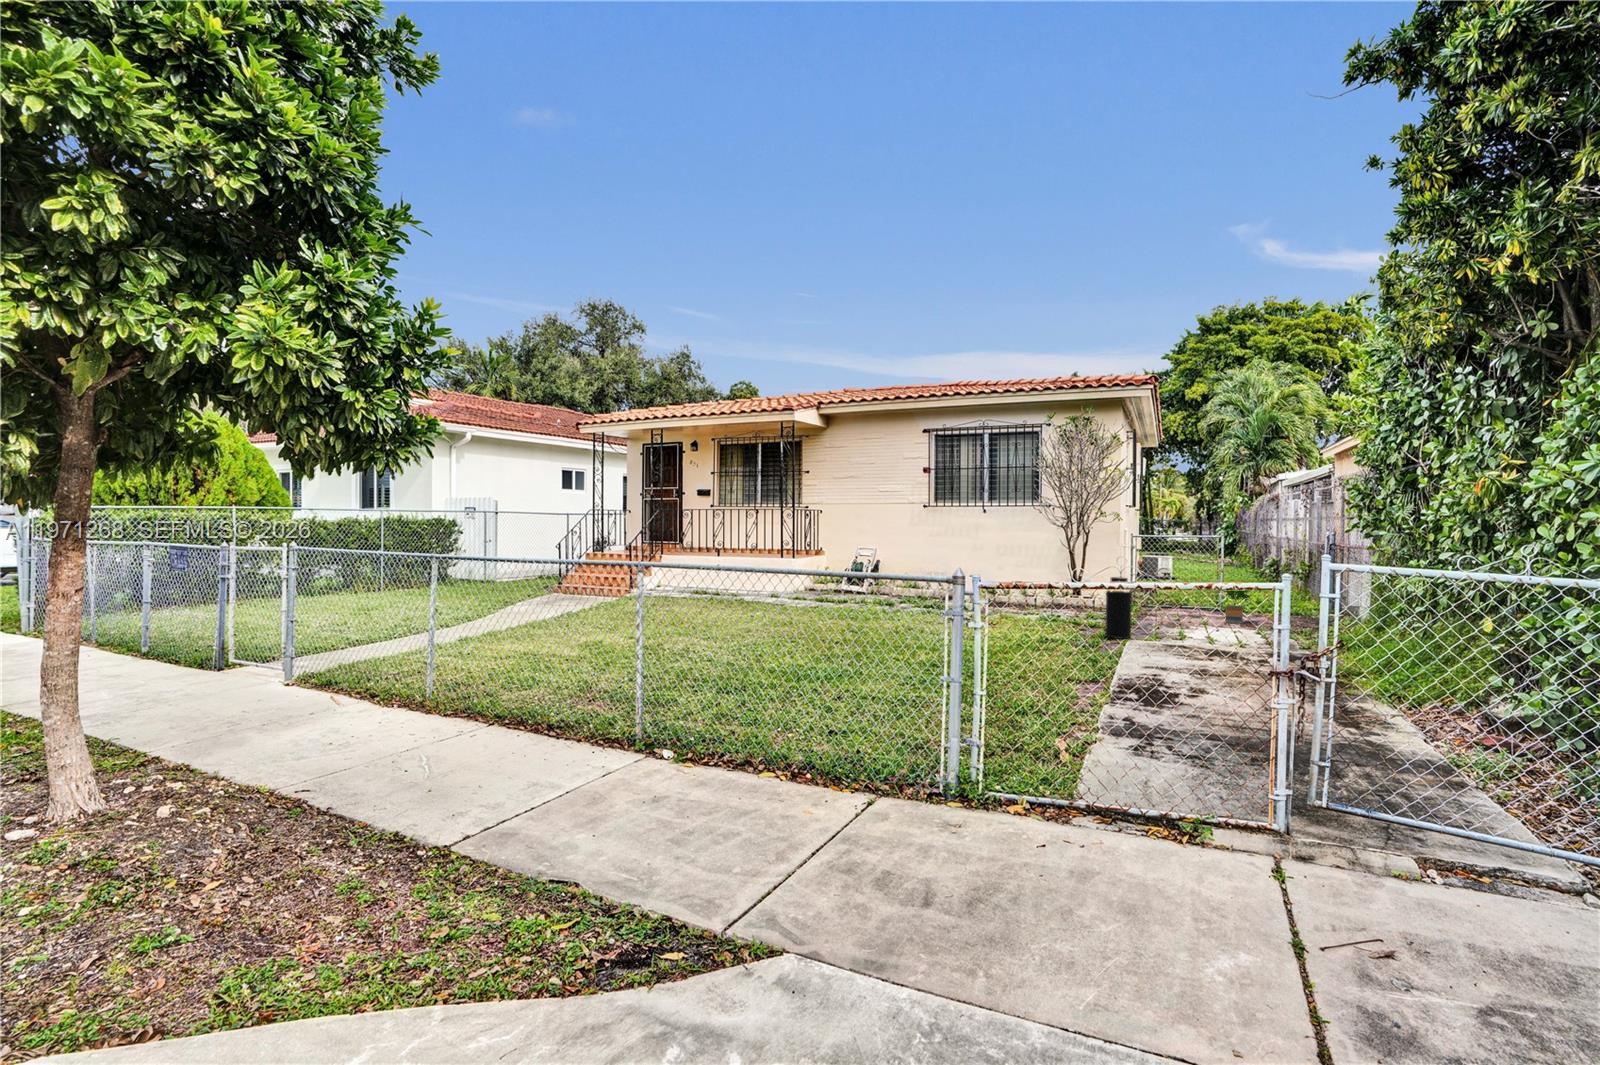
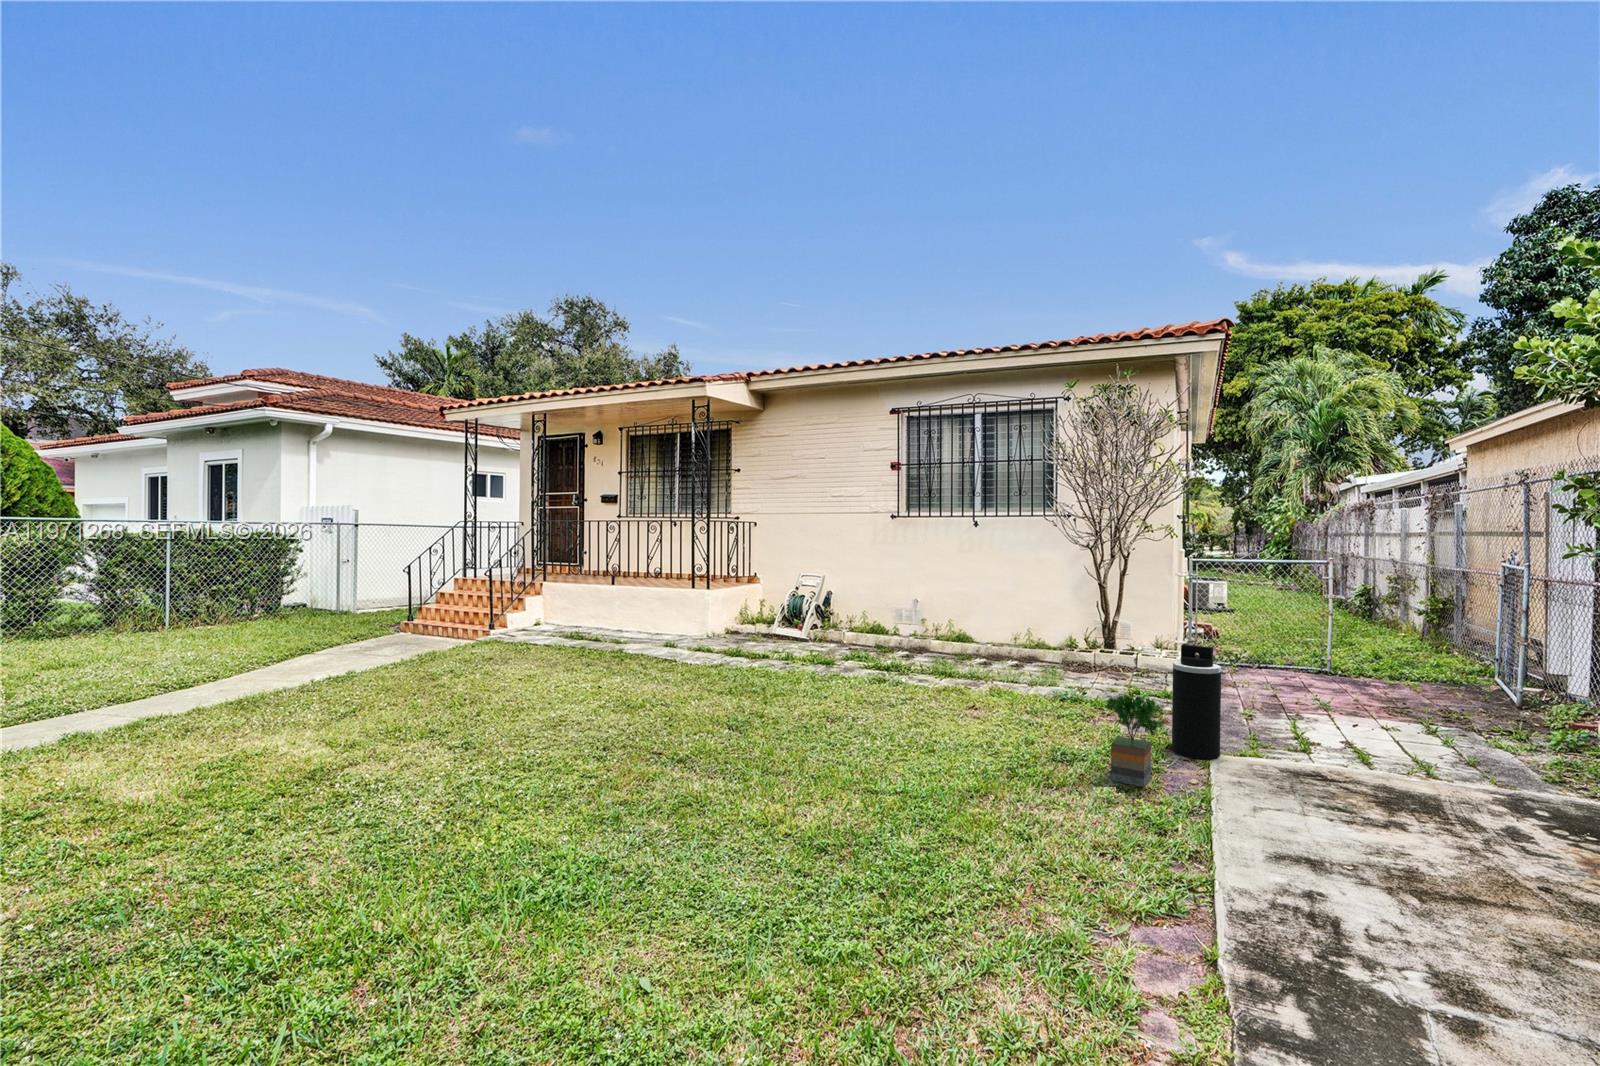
potted tree: present [1224,589,1249,624] -> present [1106,695,1163,787]

